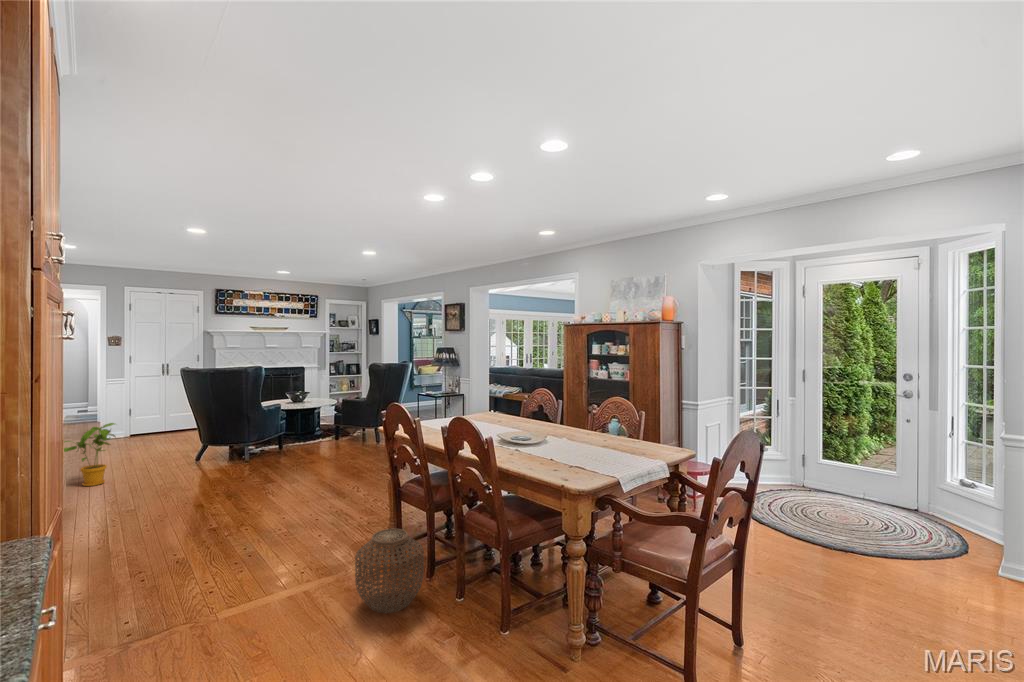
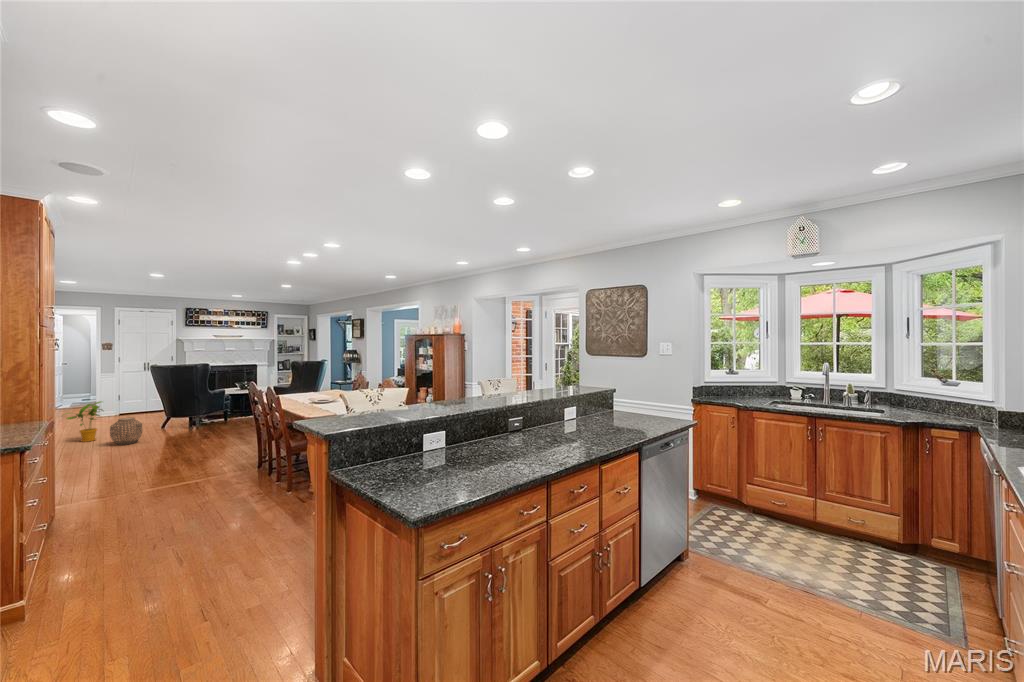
woven basket: present [355,529,424,613] -> present [110,418,142,445]

